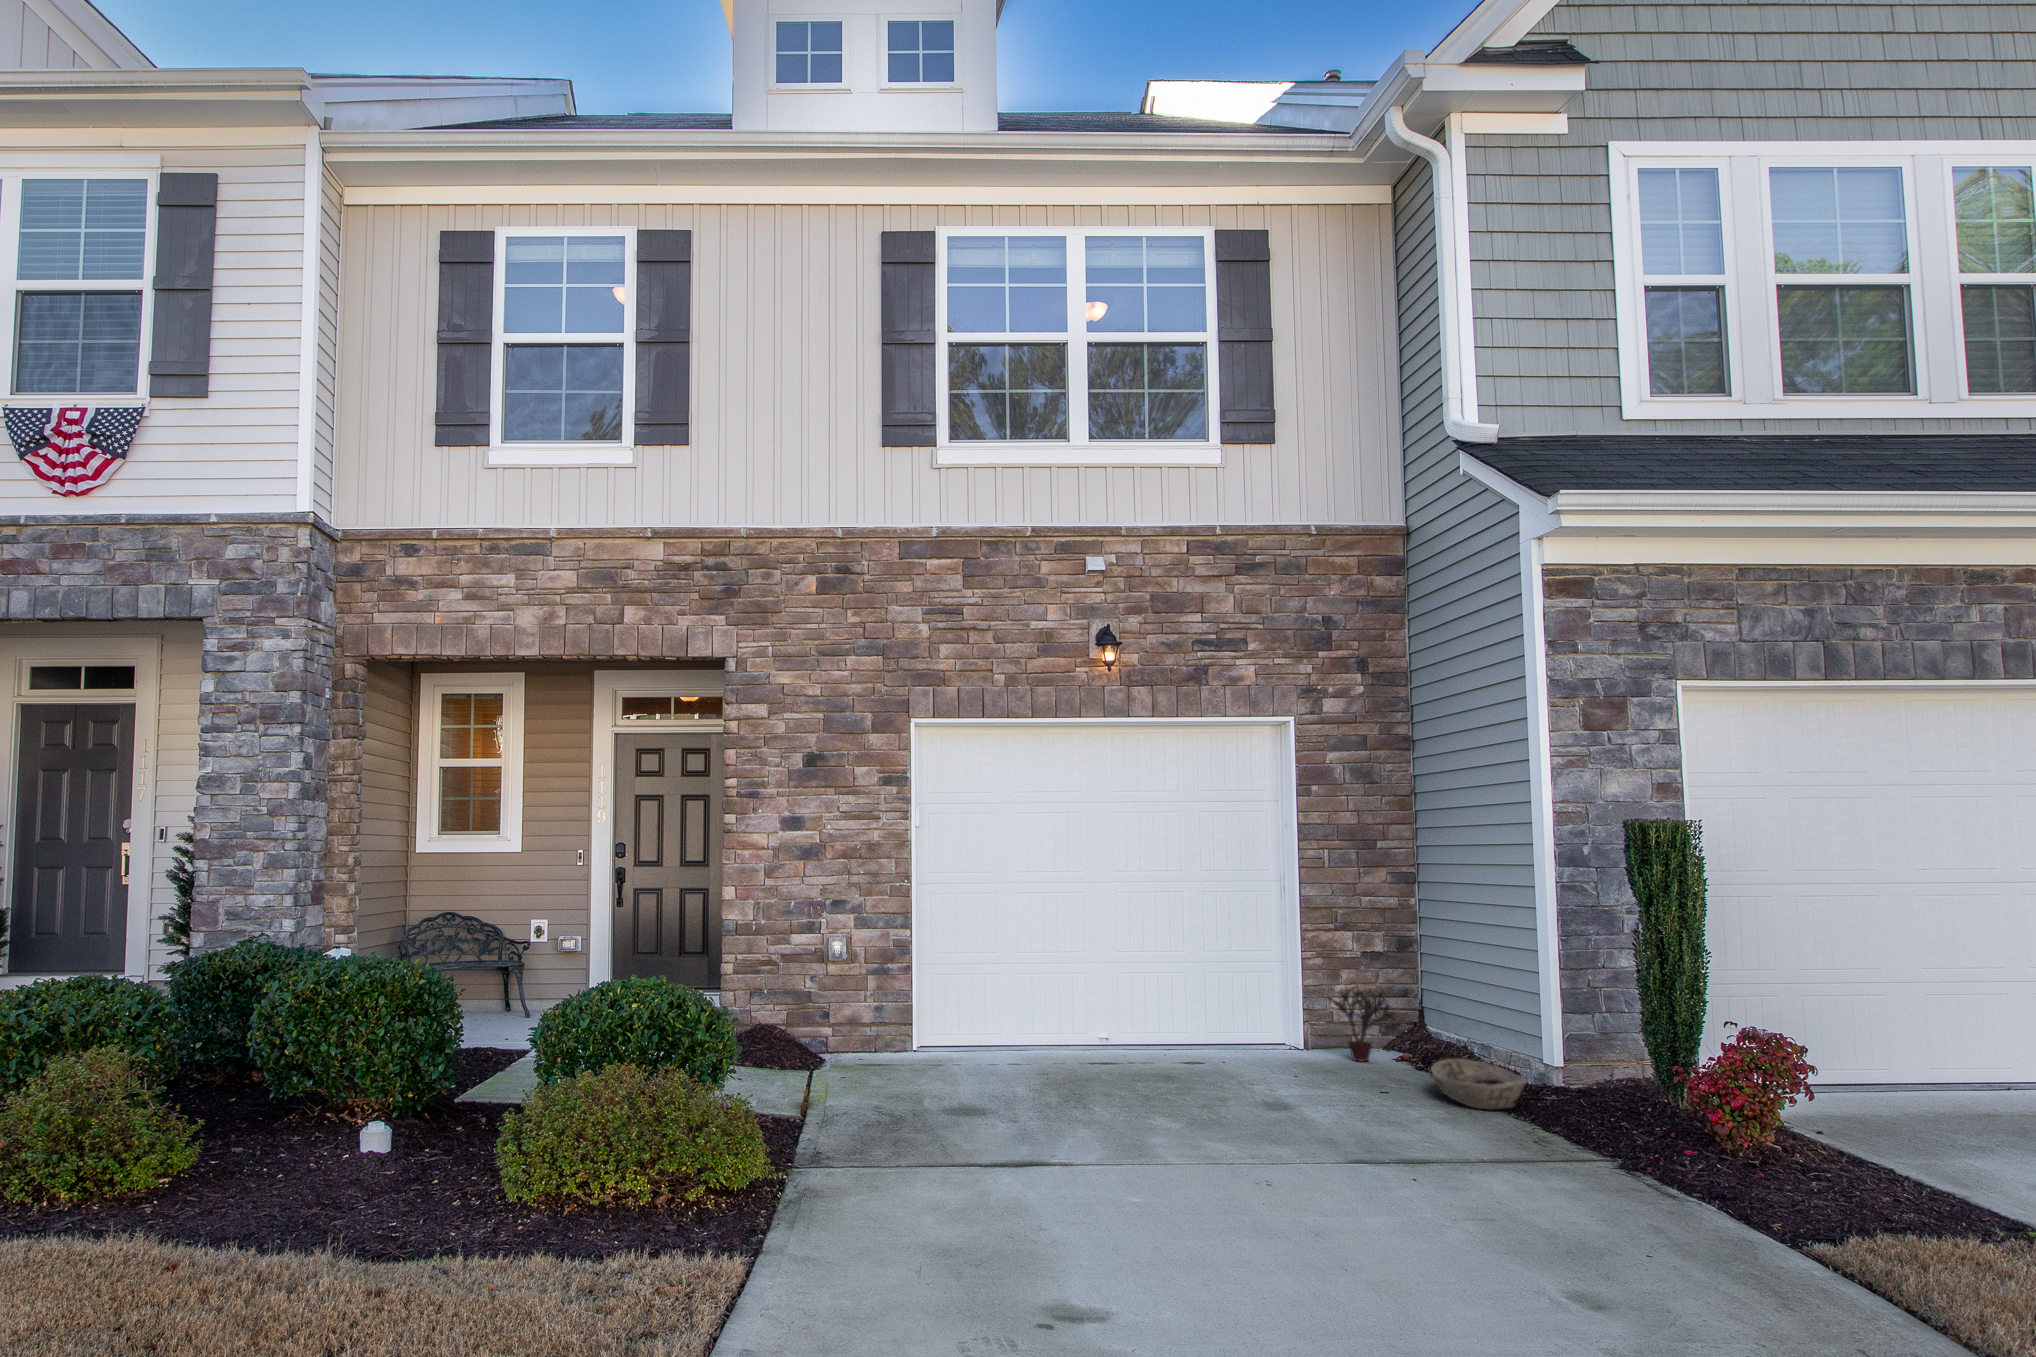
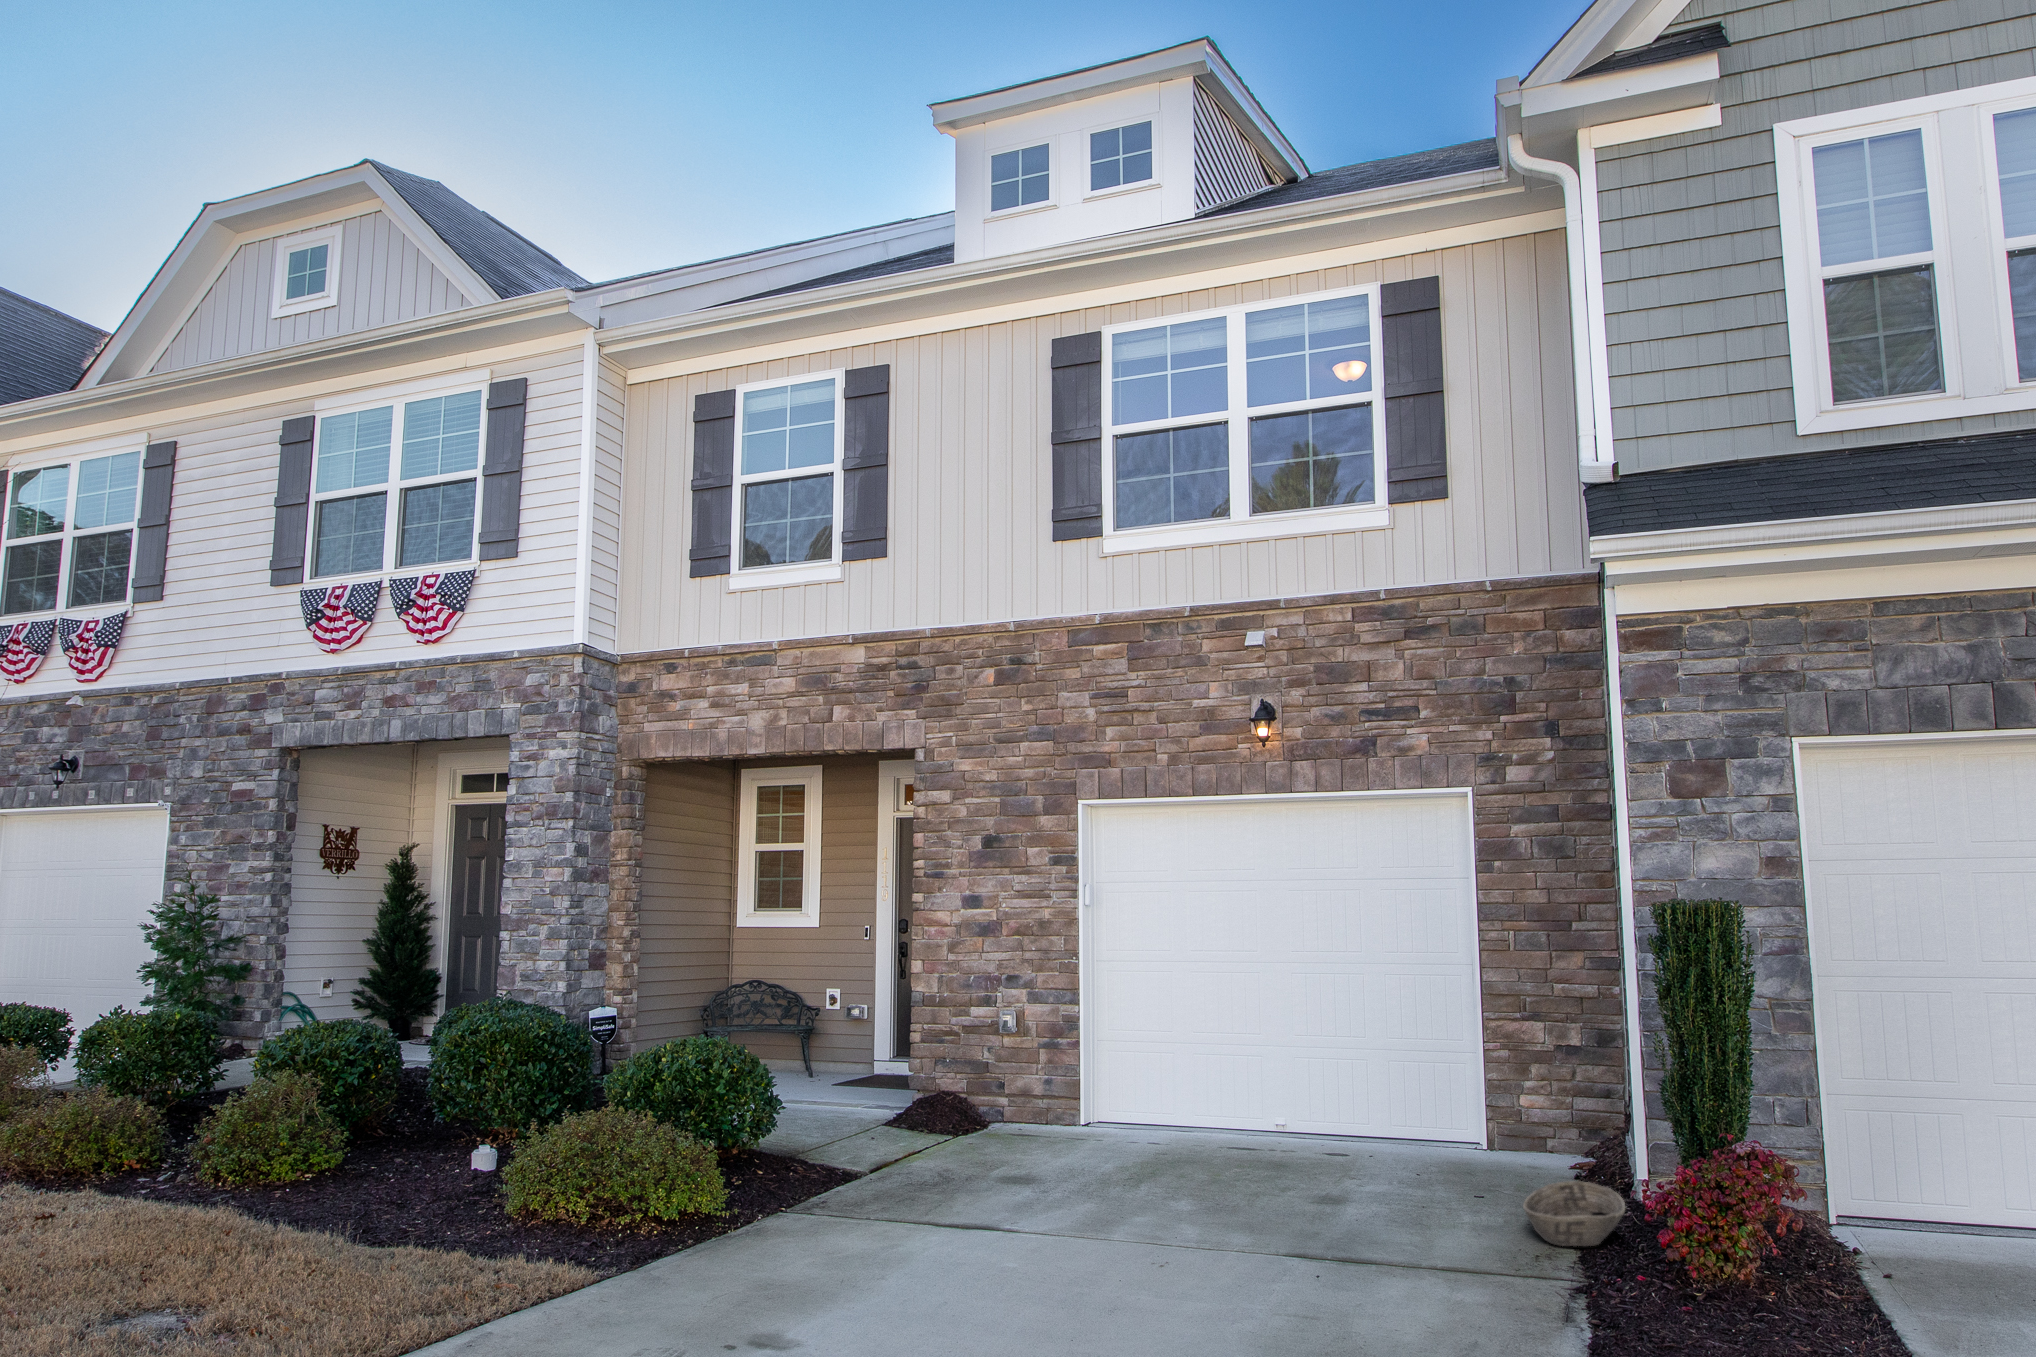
potted plant: present [1327,990,1394,1061] -> none [1496,1086,1570,1176]

